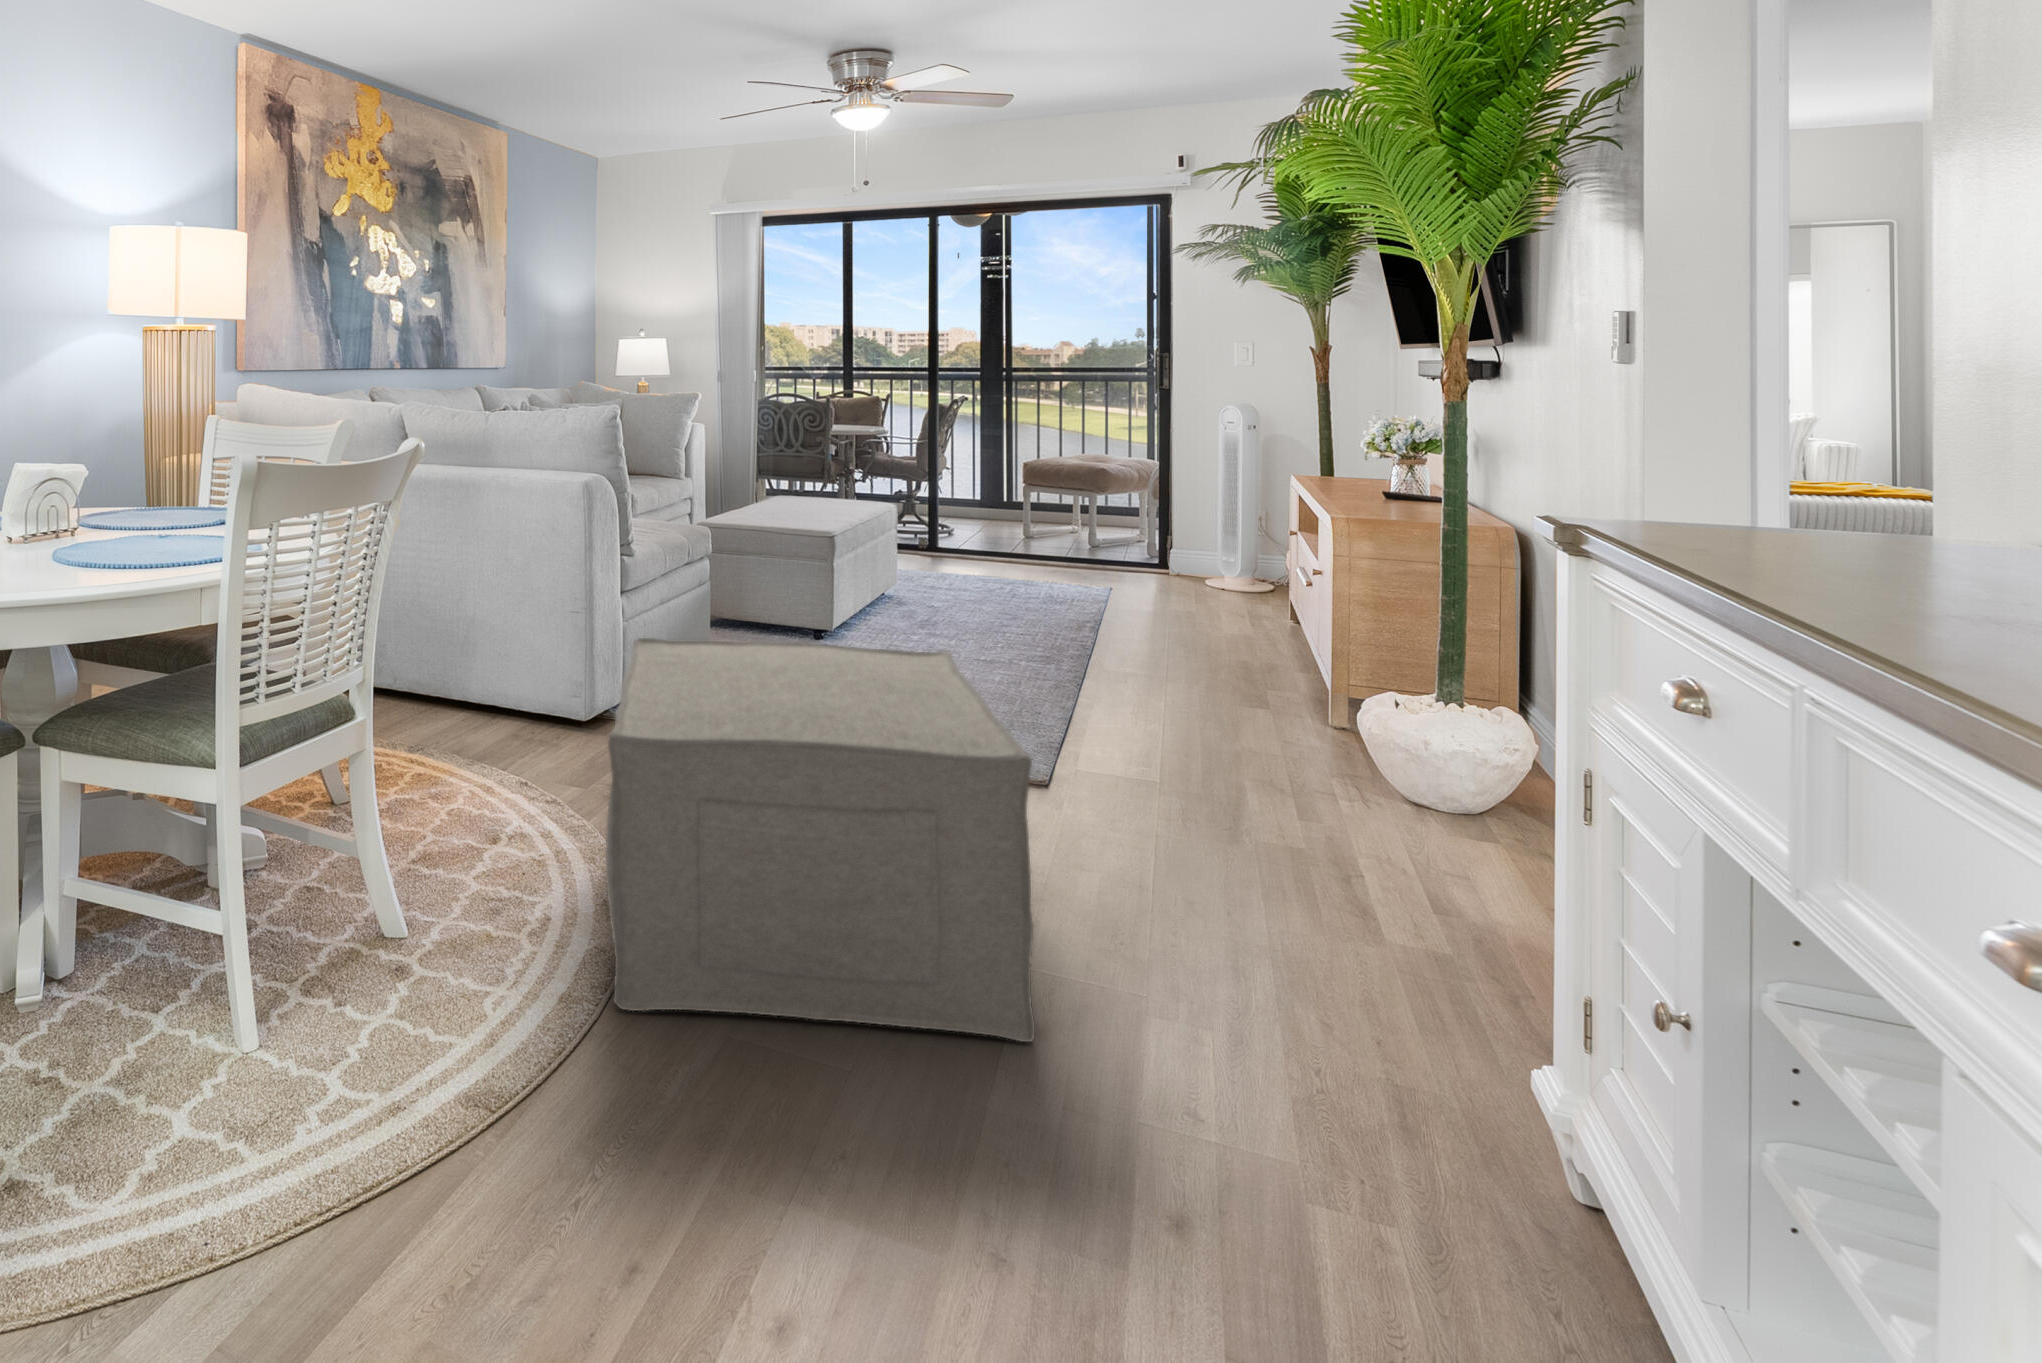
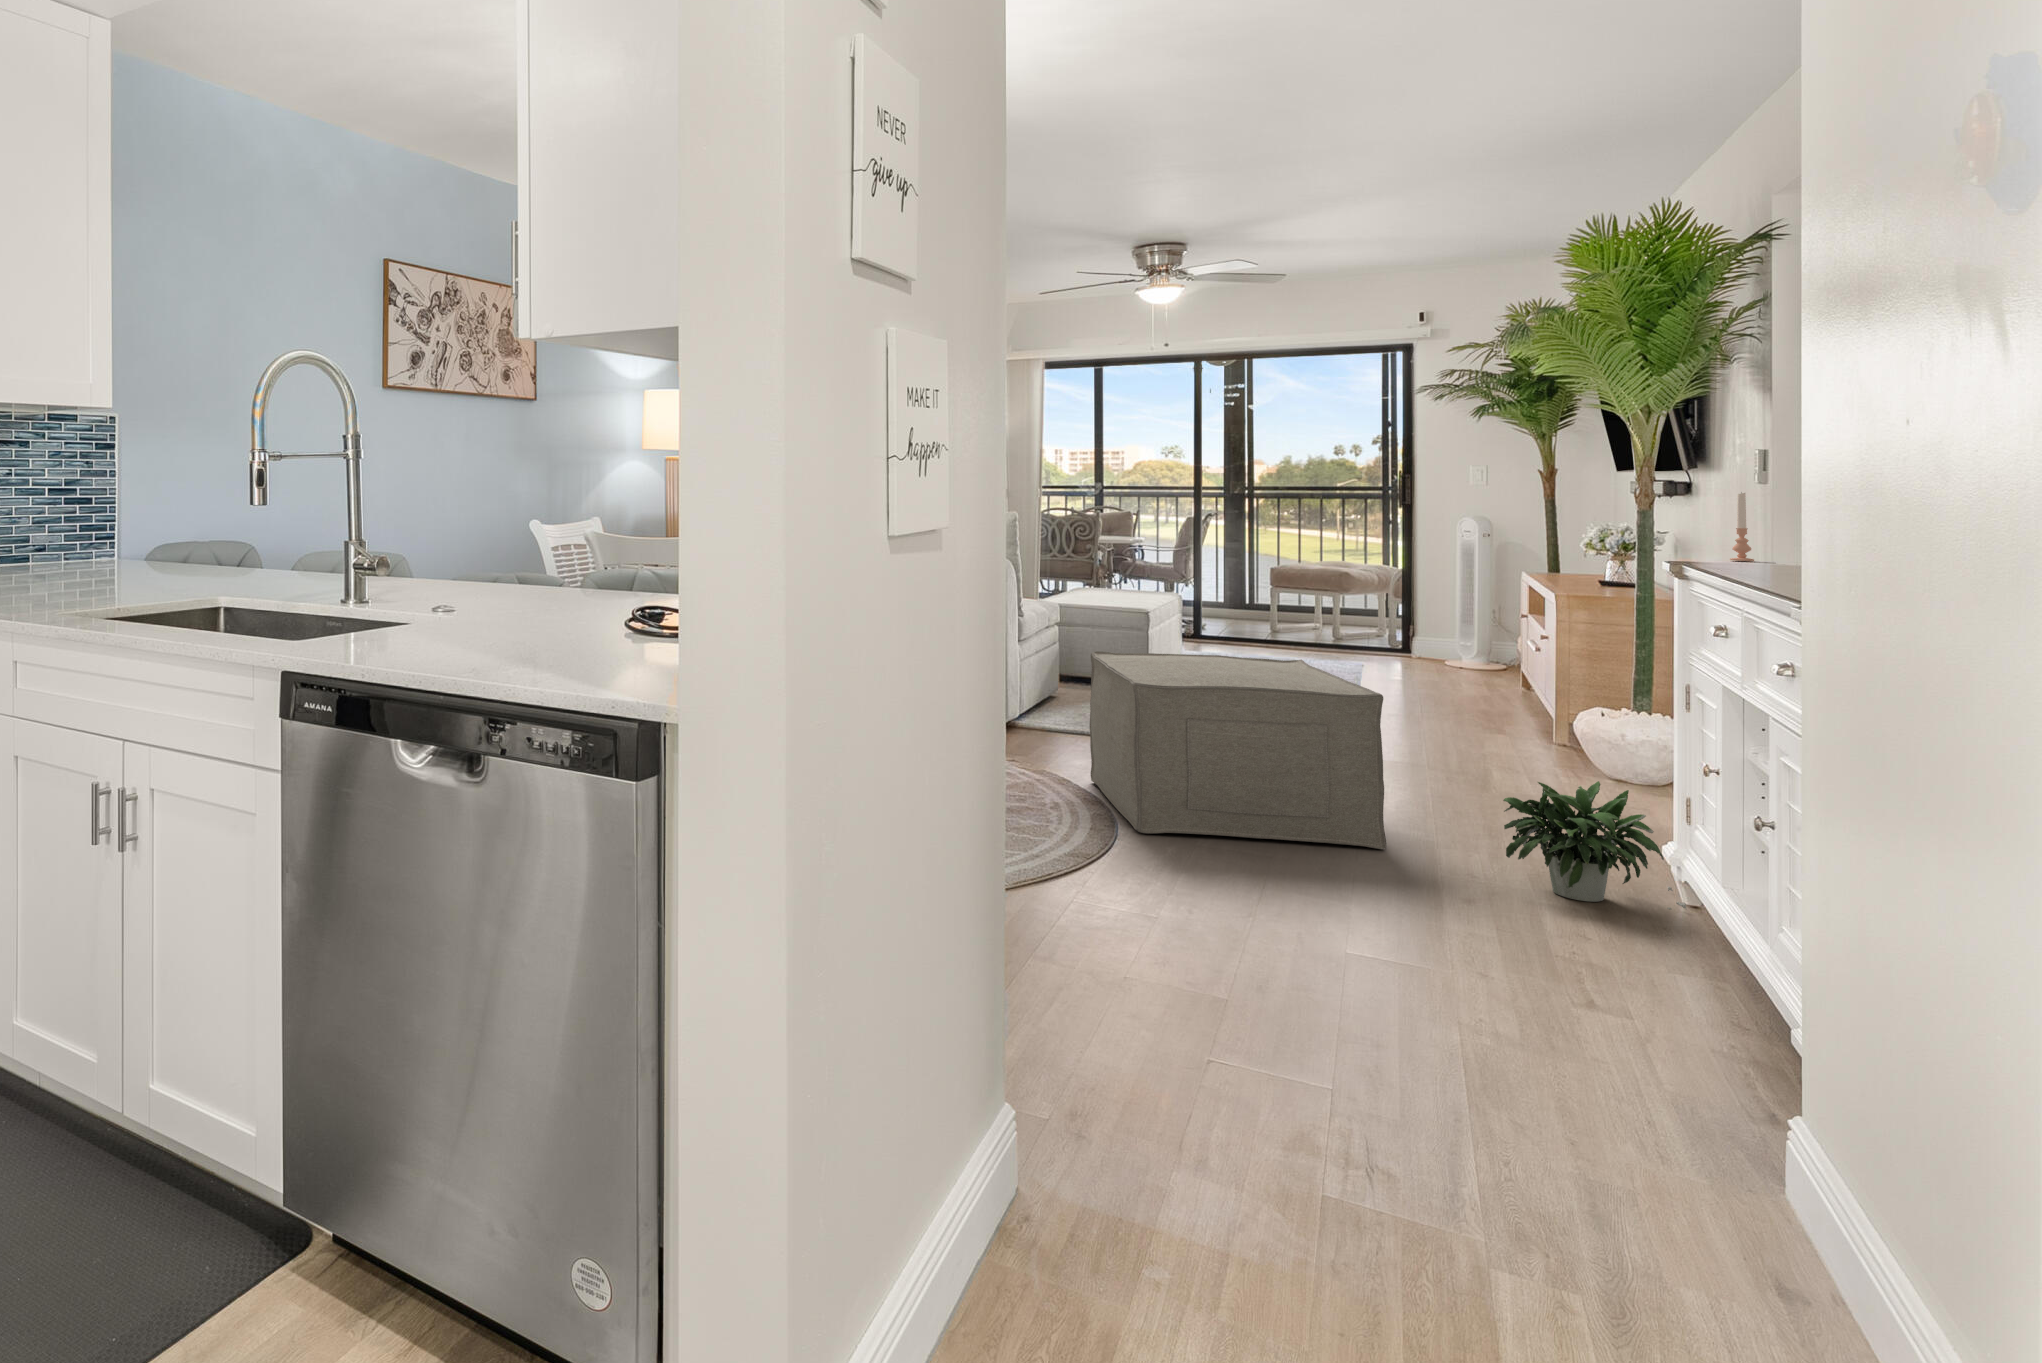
candle: none [1664,389,1715,538] -> present [1730,493,1754,561]
potted plant: none [1227,949,1569,1261] -> present [1503,781,1686,910]

